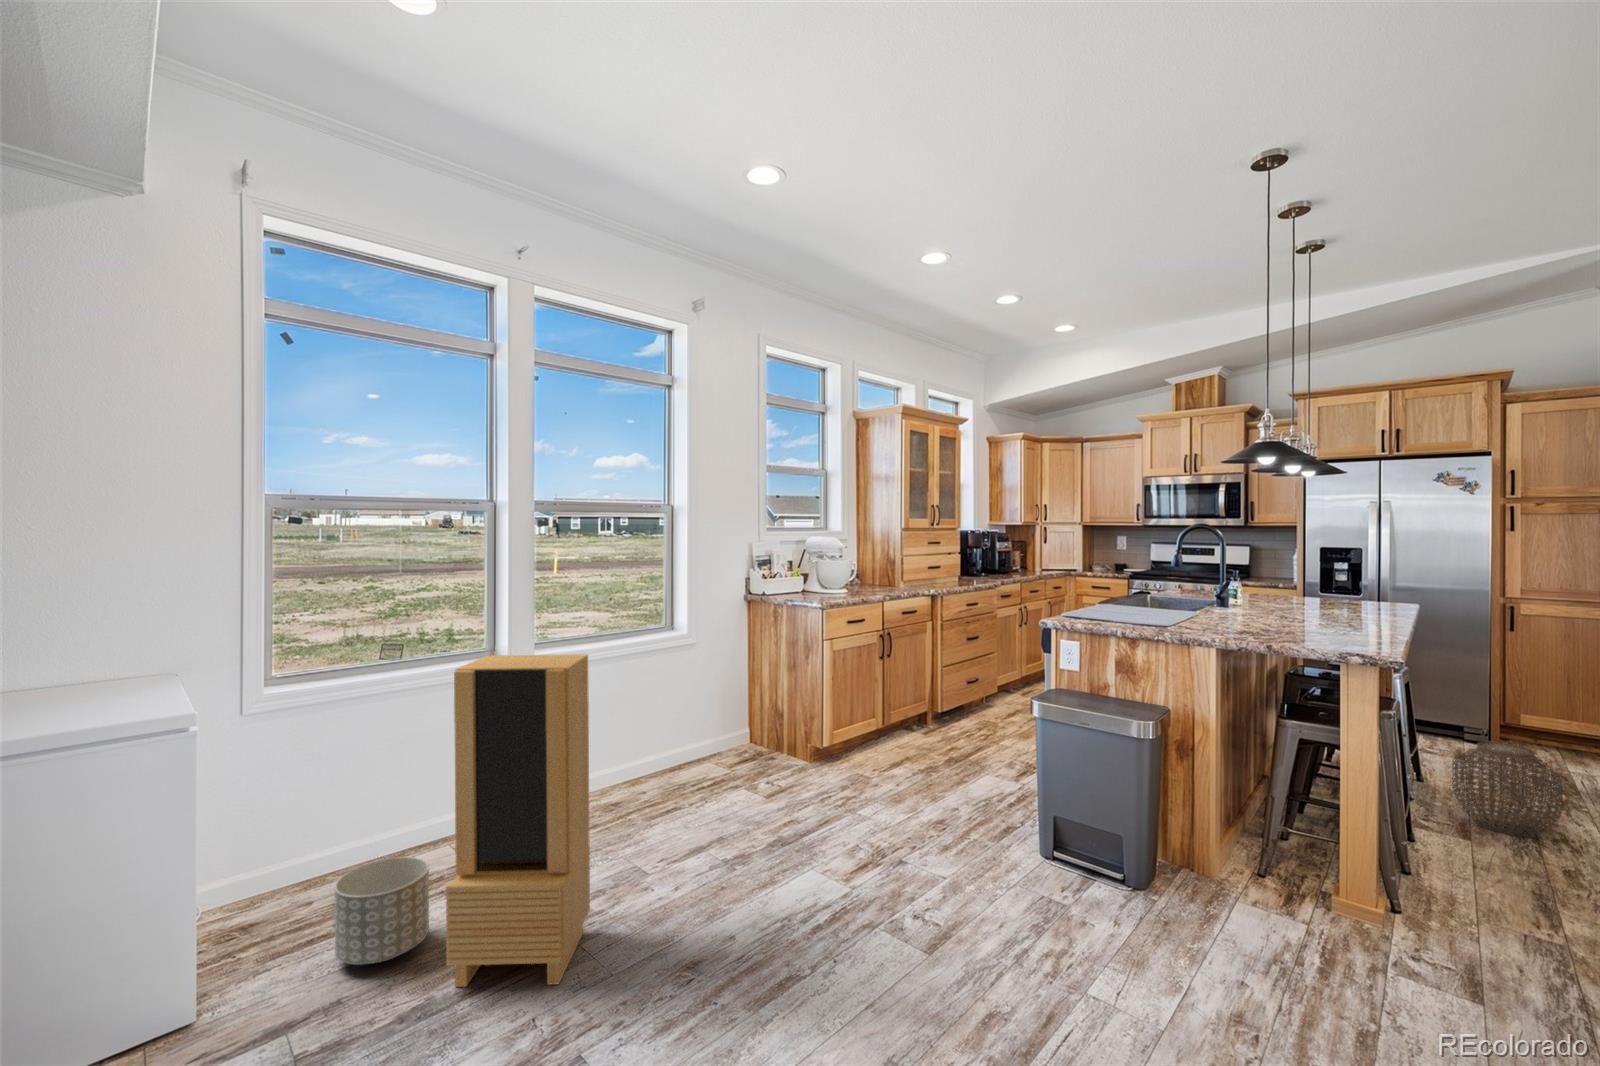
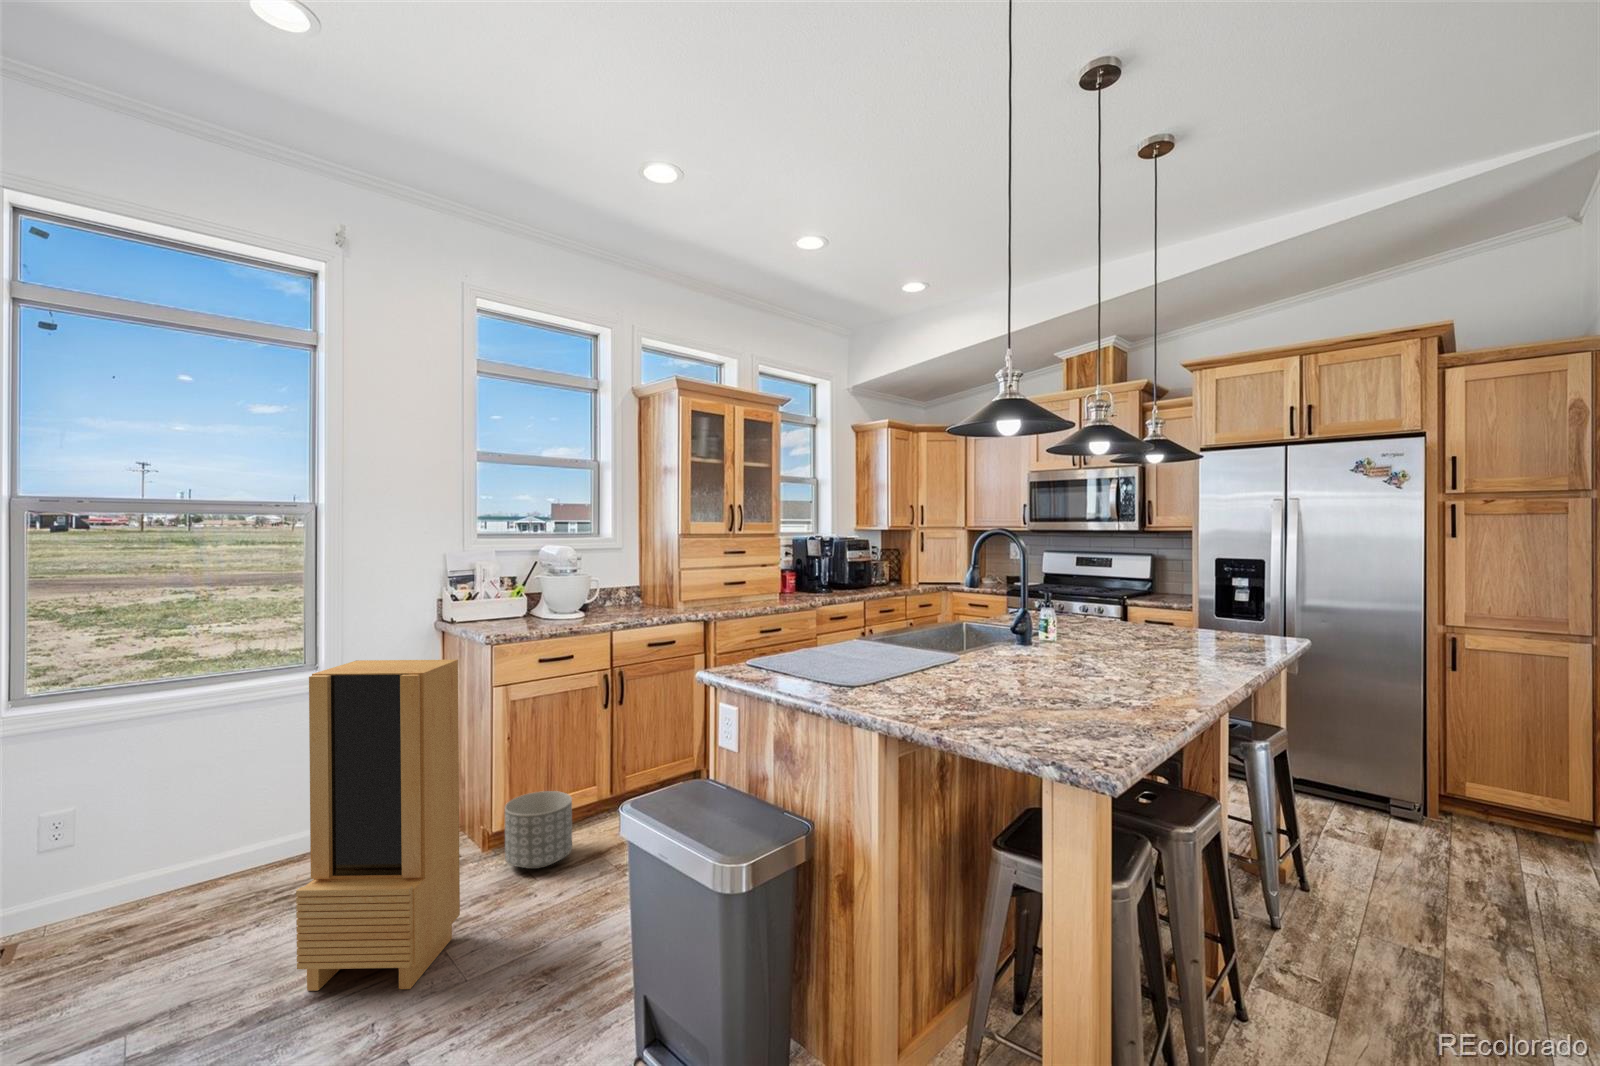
woven basket: present [1452,742,1563,837] -> none [1373,750,1479,848]
planter: present [334,857,429,965] -> present [505,791,572,869]

